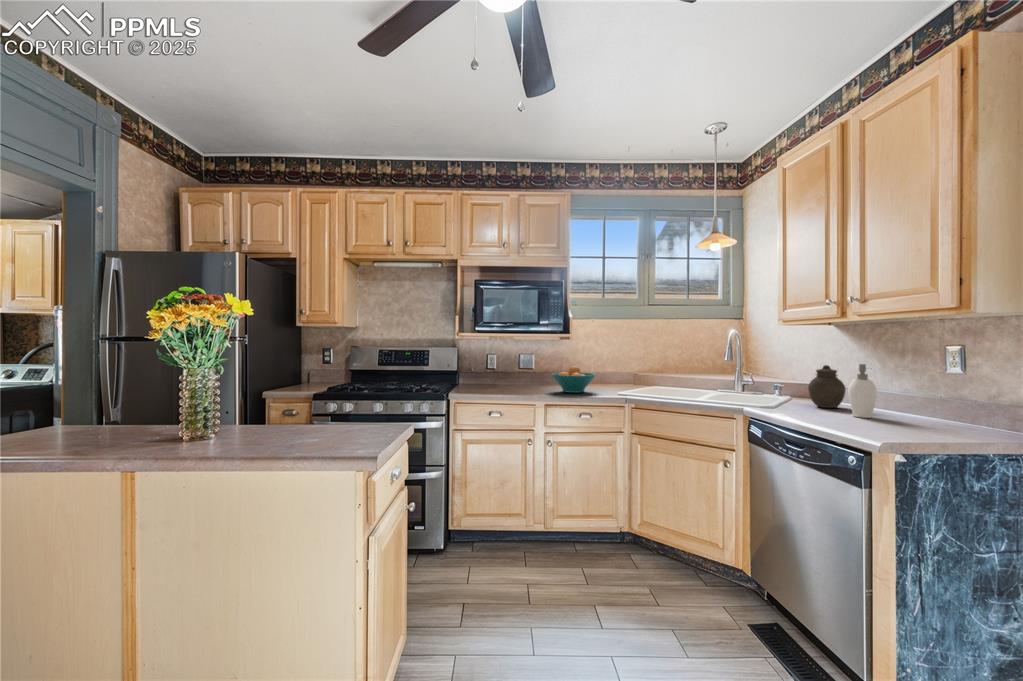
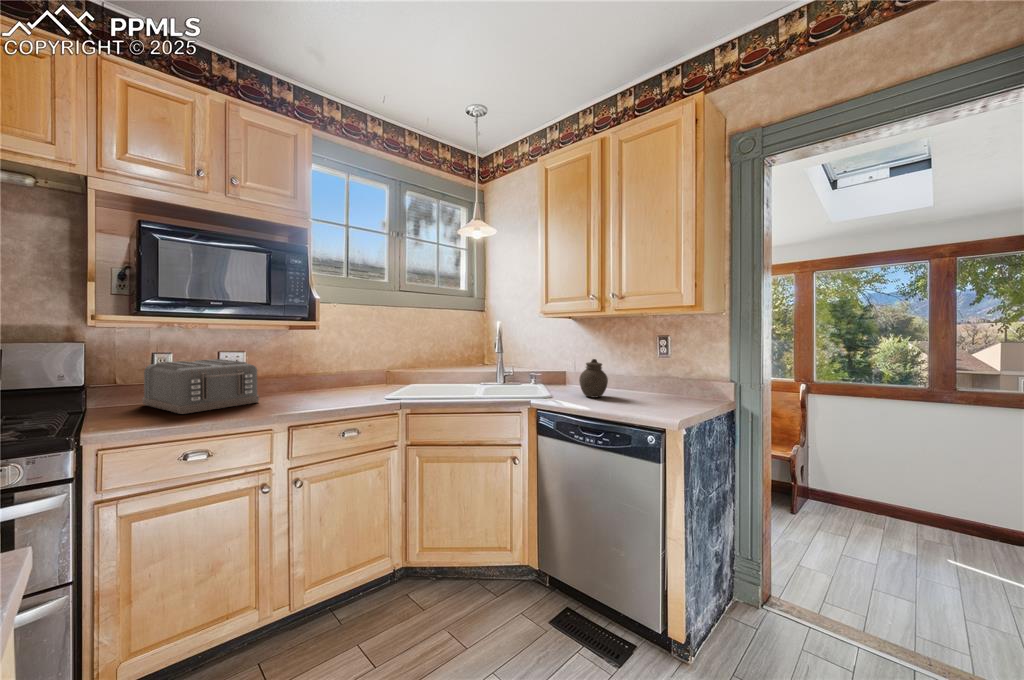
toaster: none [480,361,535,391] -> present [142,359,259,414]
soap dispenser: present [848,364,877,418] -> none [626,360,651,407]
fruit bowl: present [551,366,596,393] -> none [293,366,360,404]

